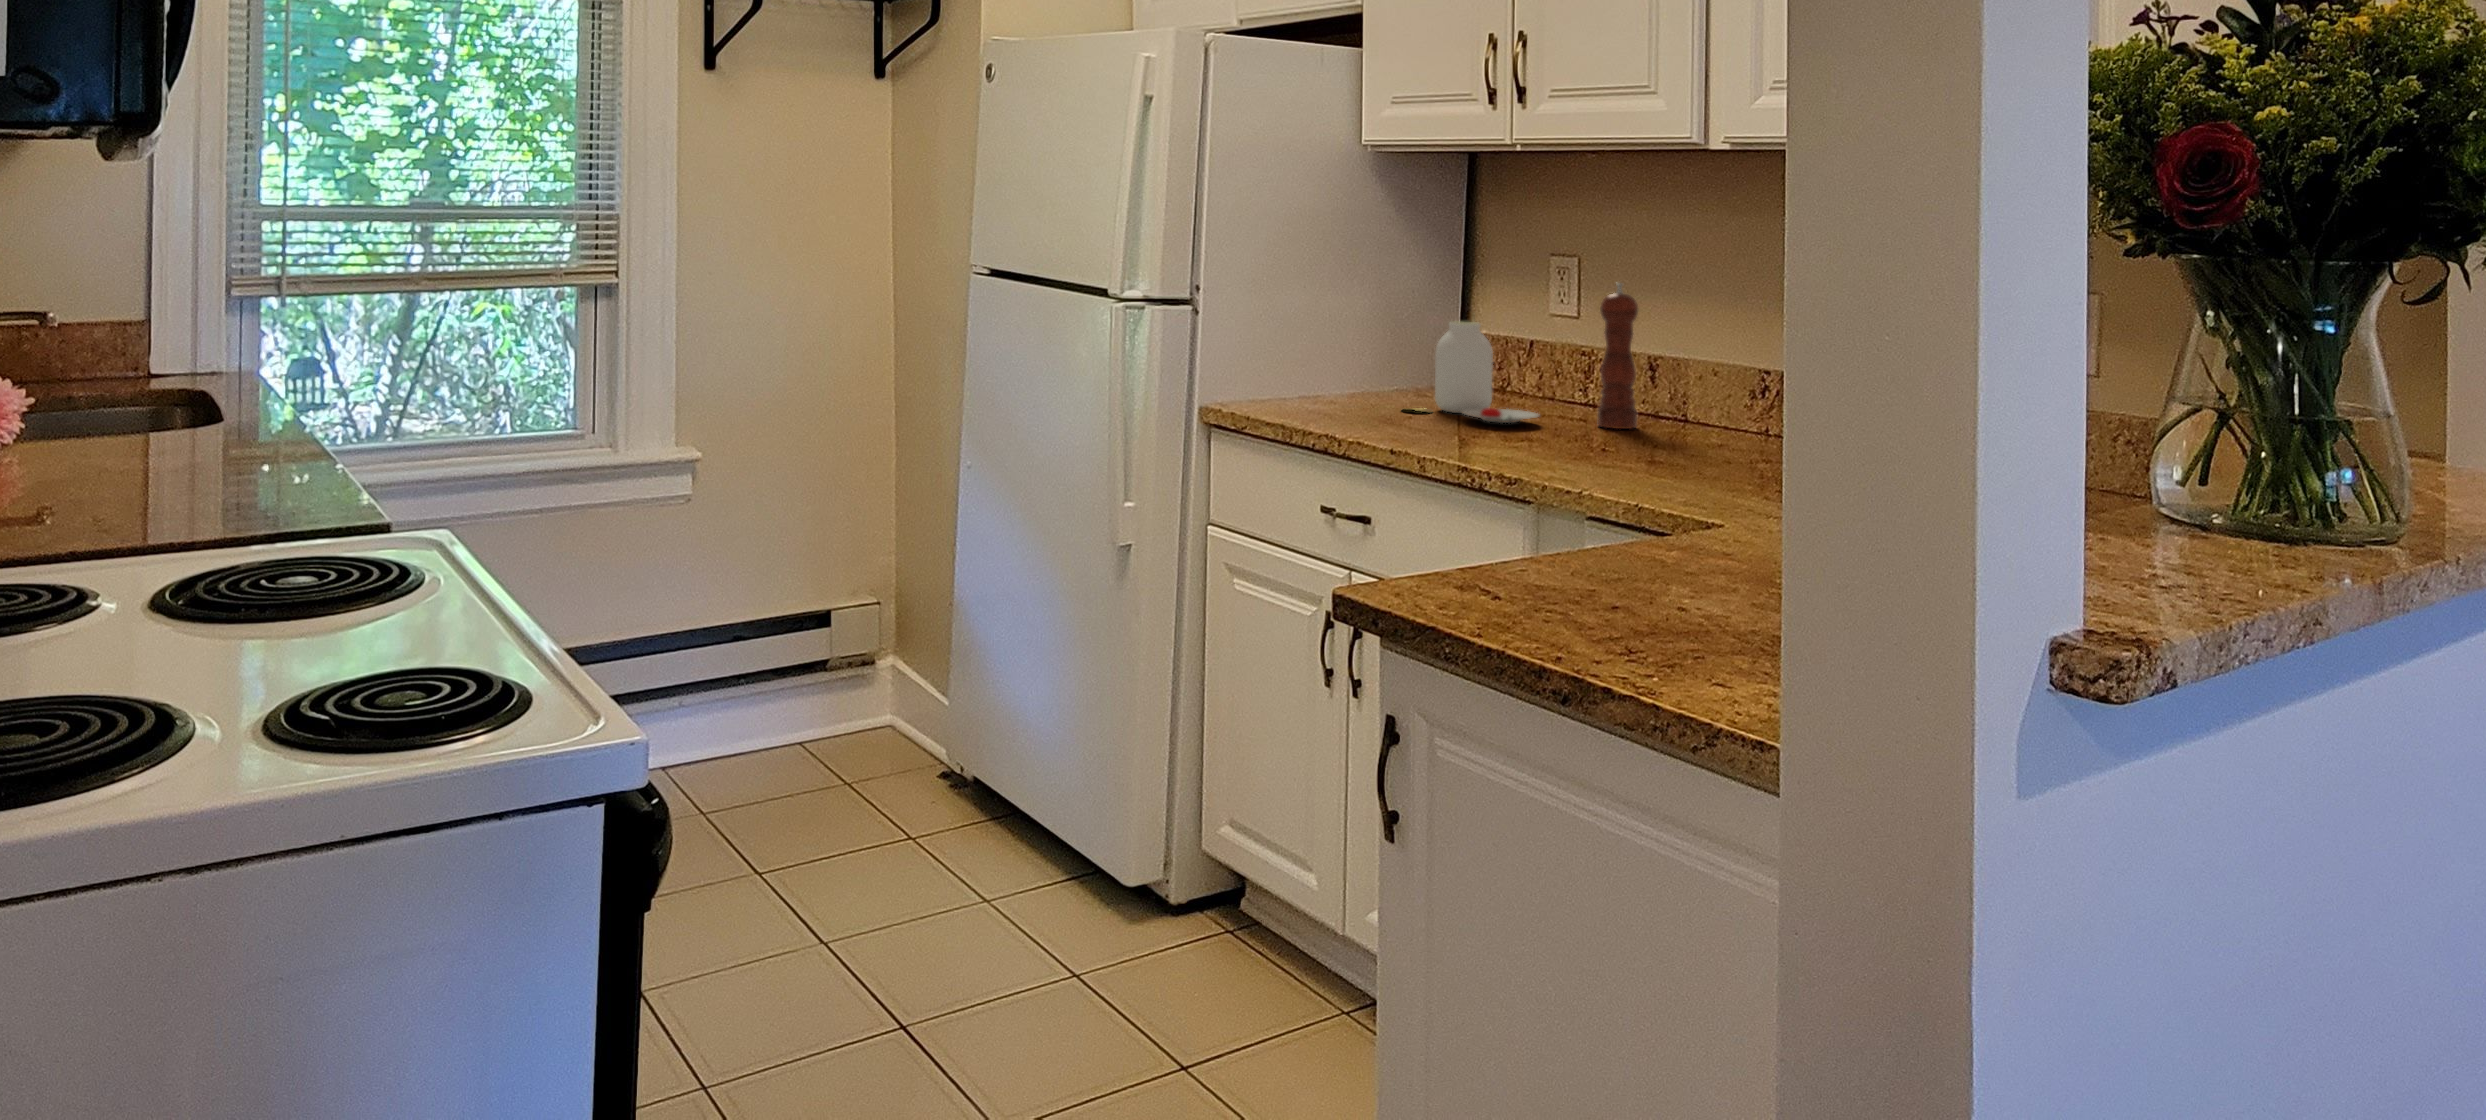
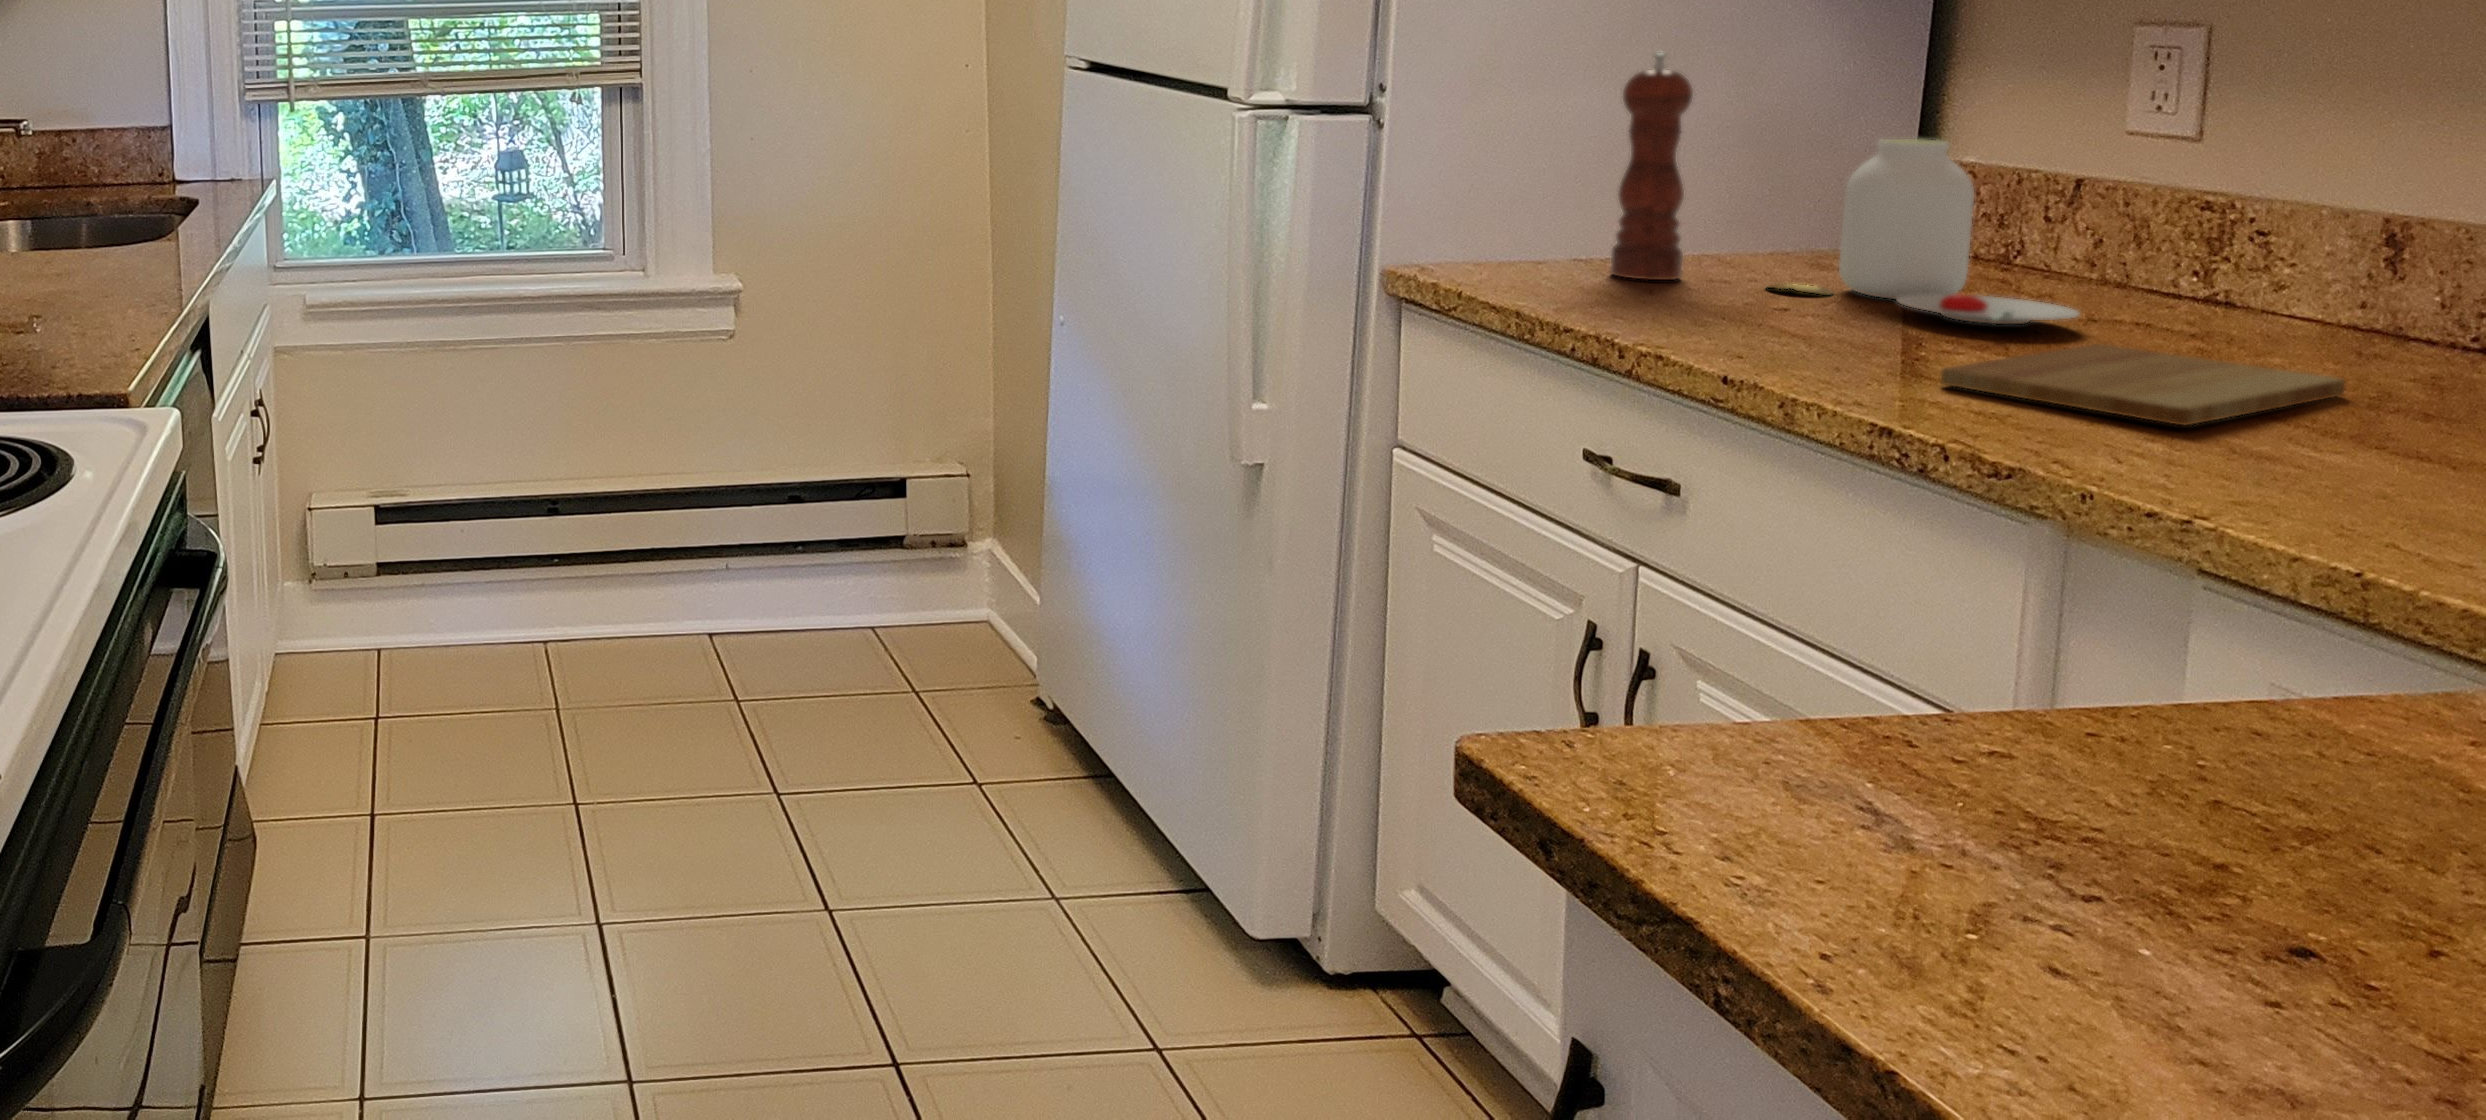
pepper mill: present [1598,283,1638,429] -> present [1611,53,1693,280]
cutting board: none [1484,429,1638,462] -> present [1941,344,2345,425]

